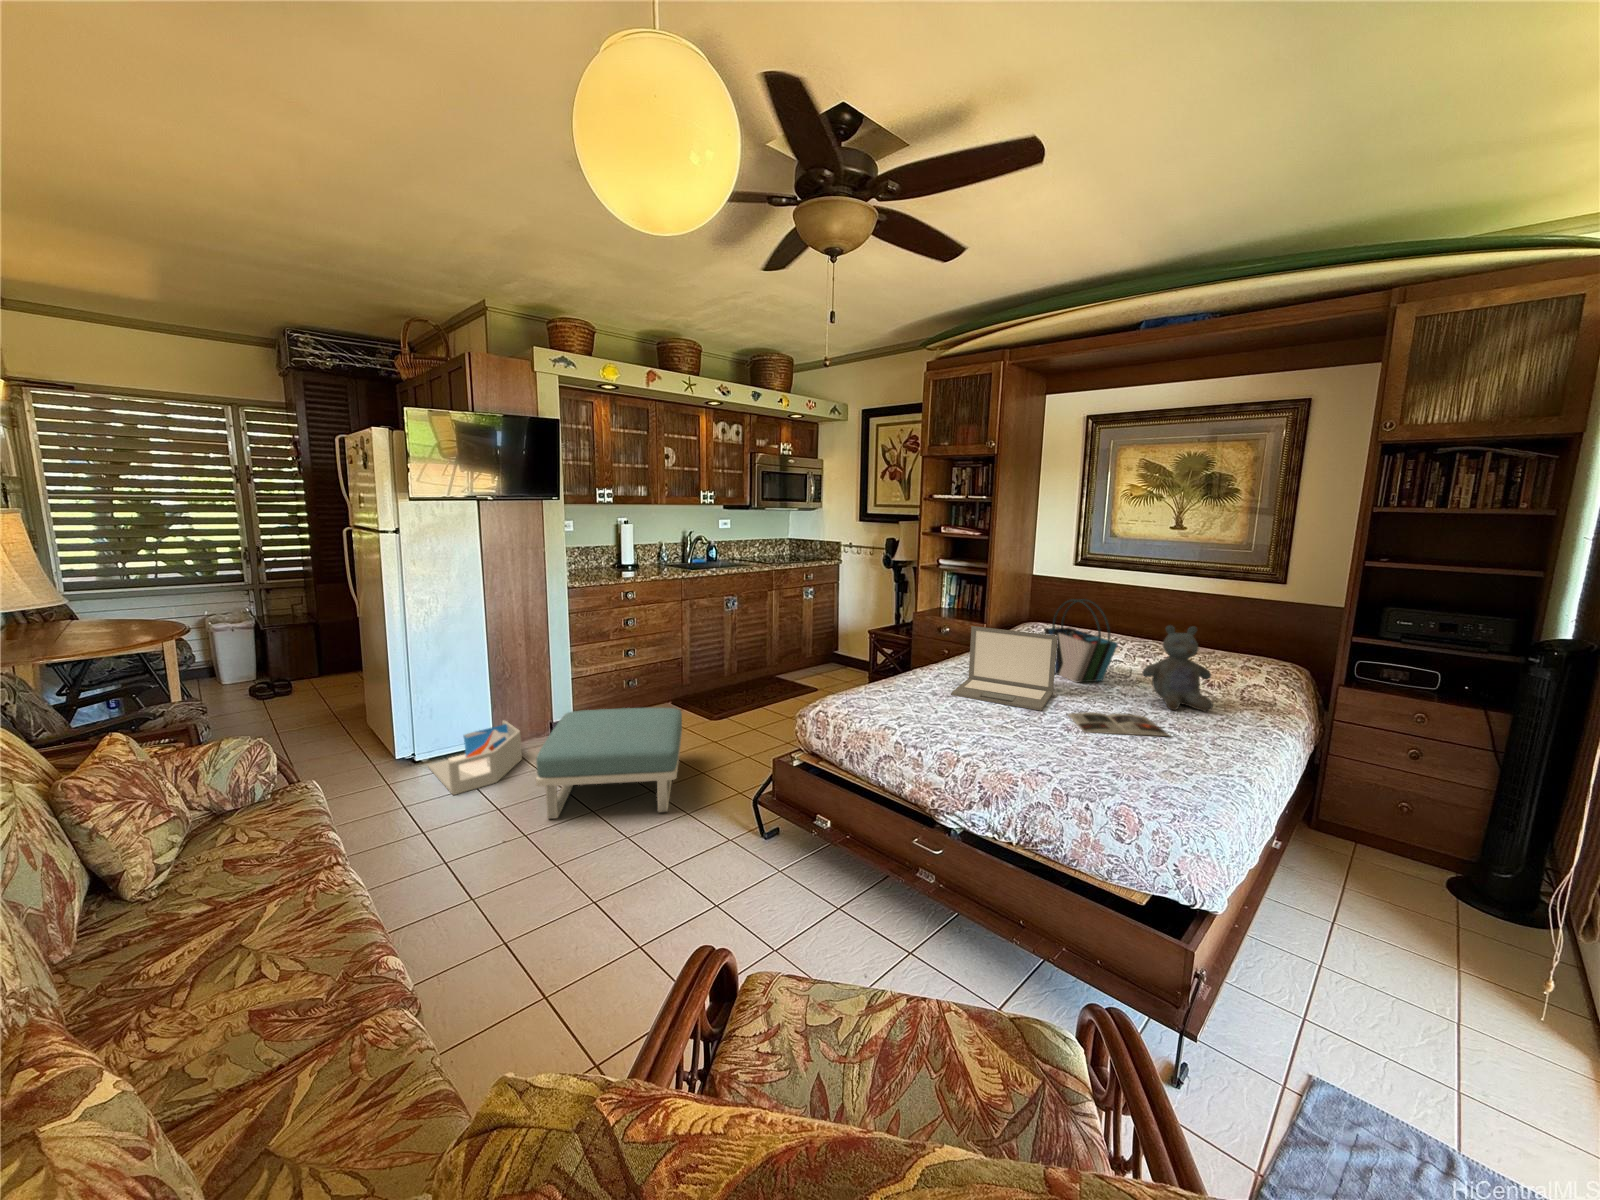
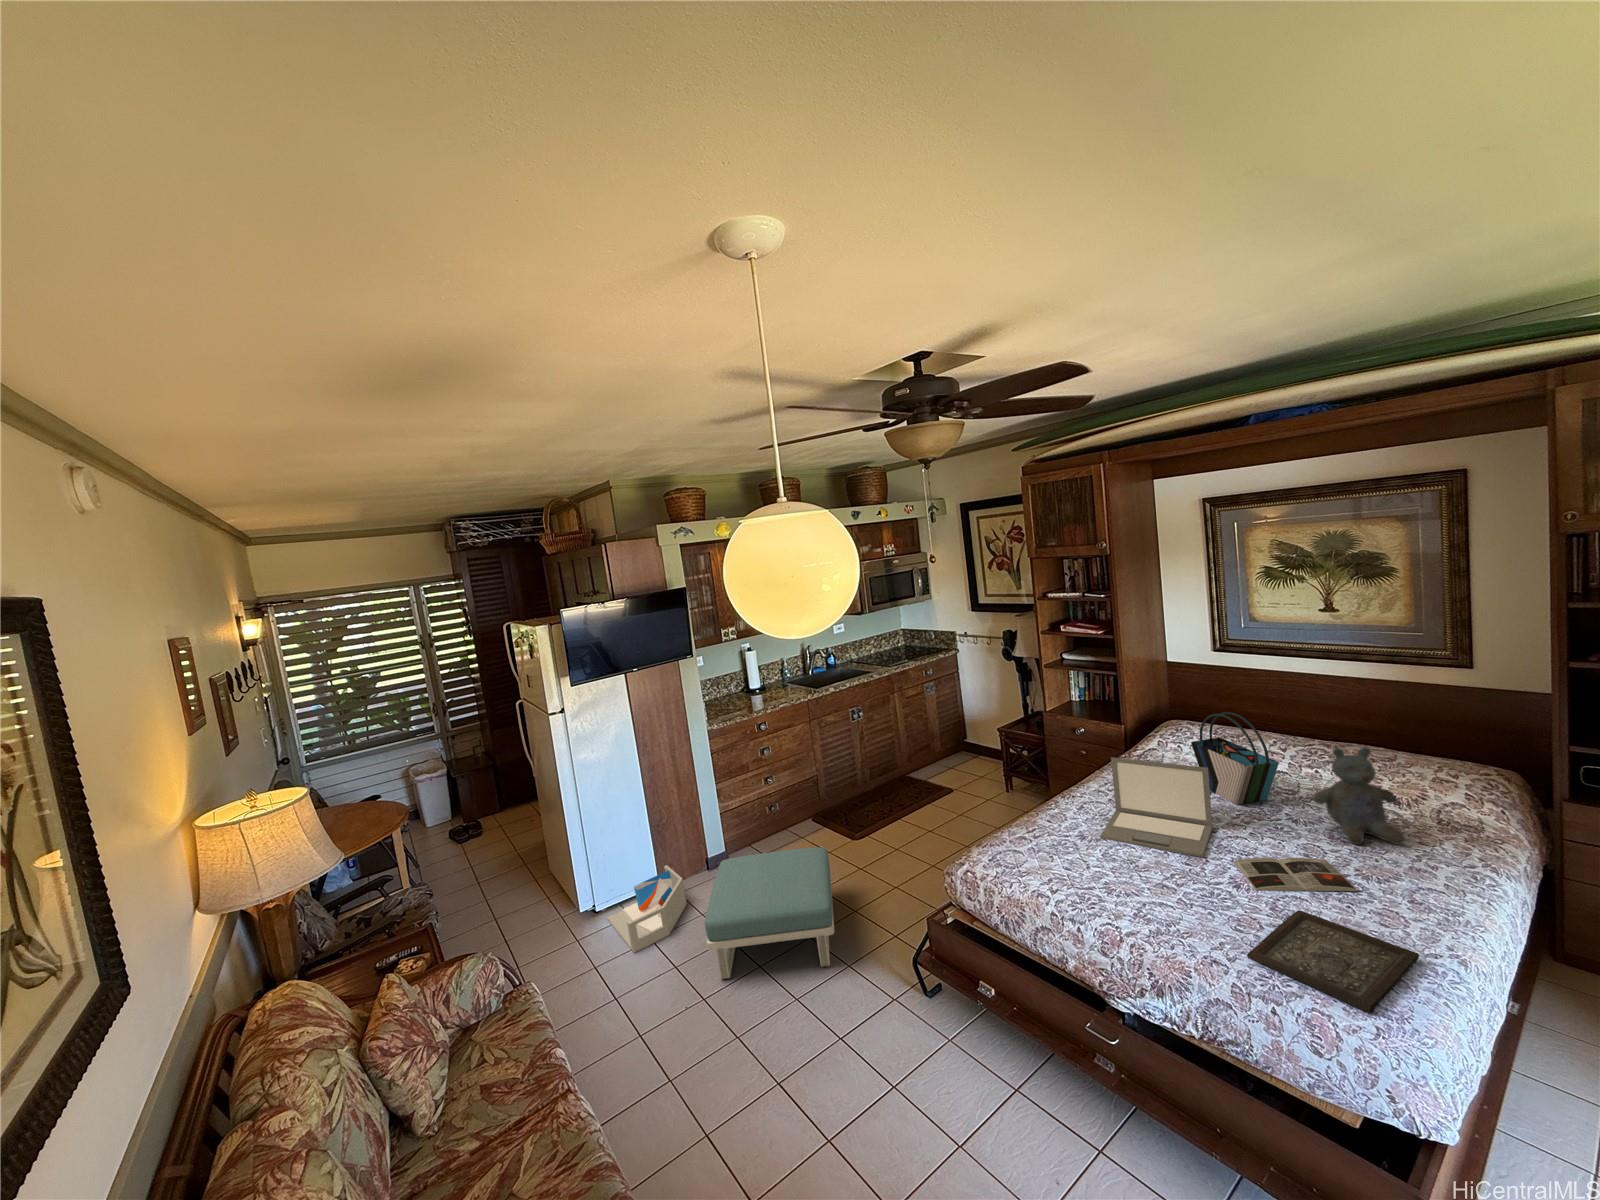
tray: none [1071,743,1215,805] -> present [1248,910,1419,1012]

